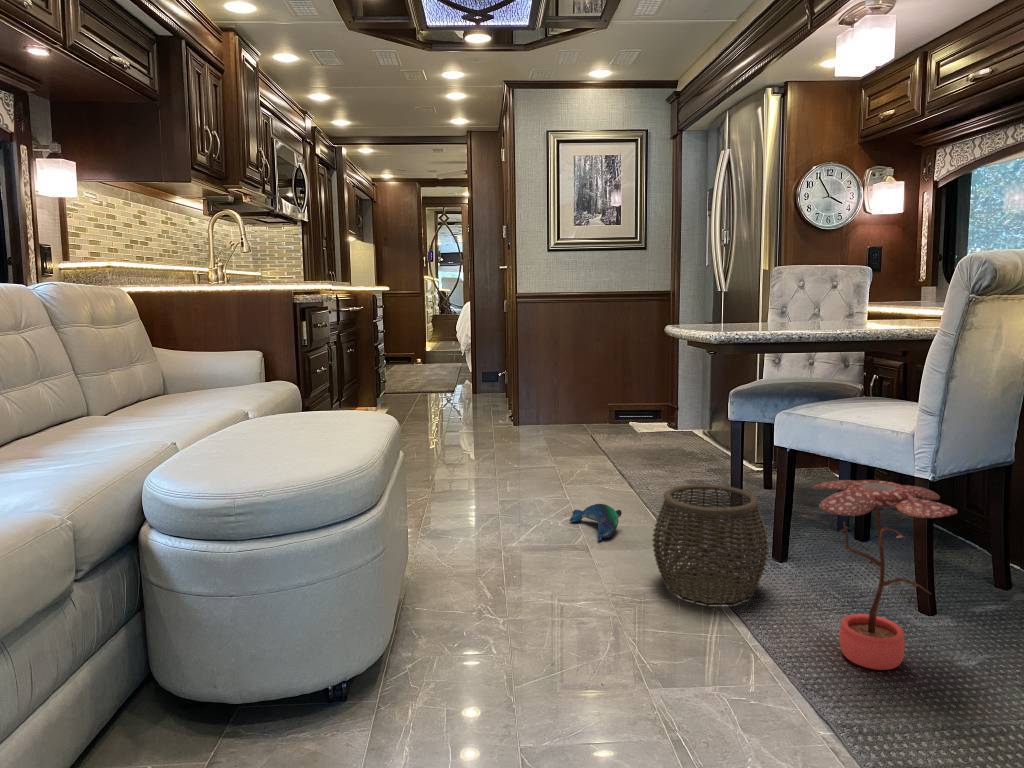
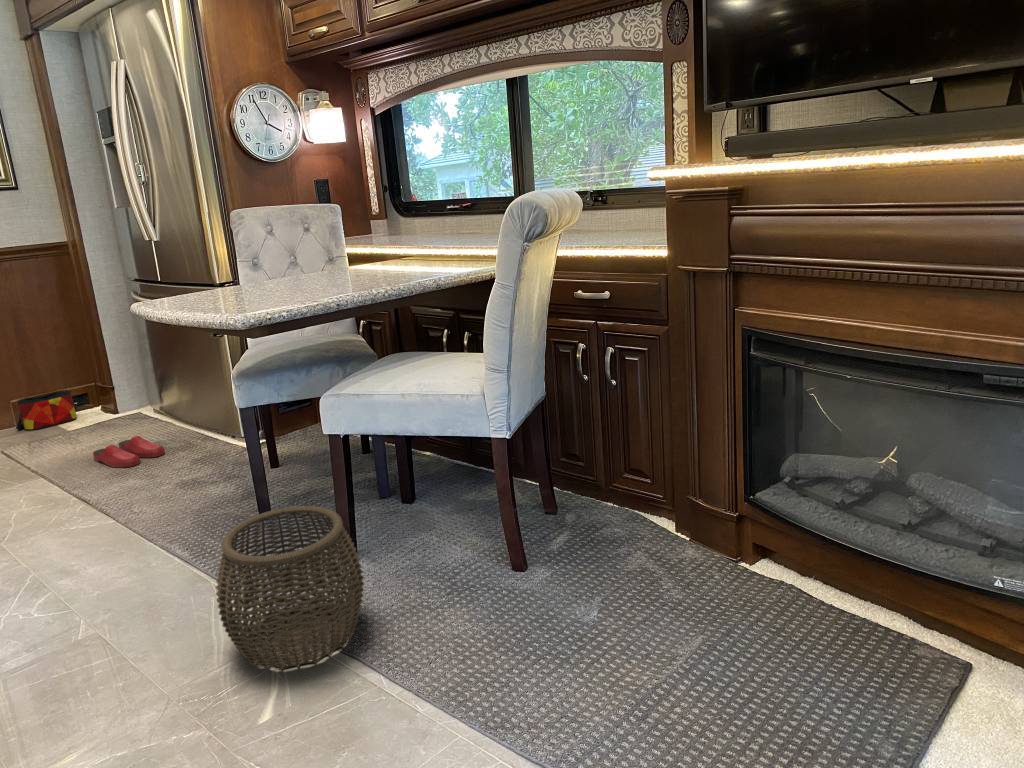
bag: none [610,403,651,427] -> present [16,390,77,431]
slippers: none [645,442,692,461] -> present [93,436,165,467]
potted plant: present [813,480,957,670] -> none [419,457,570,661]
plush toy: present [570,504,622,541] -> none [47,573,132,631]

